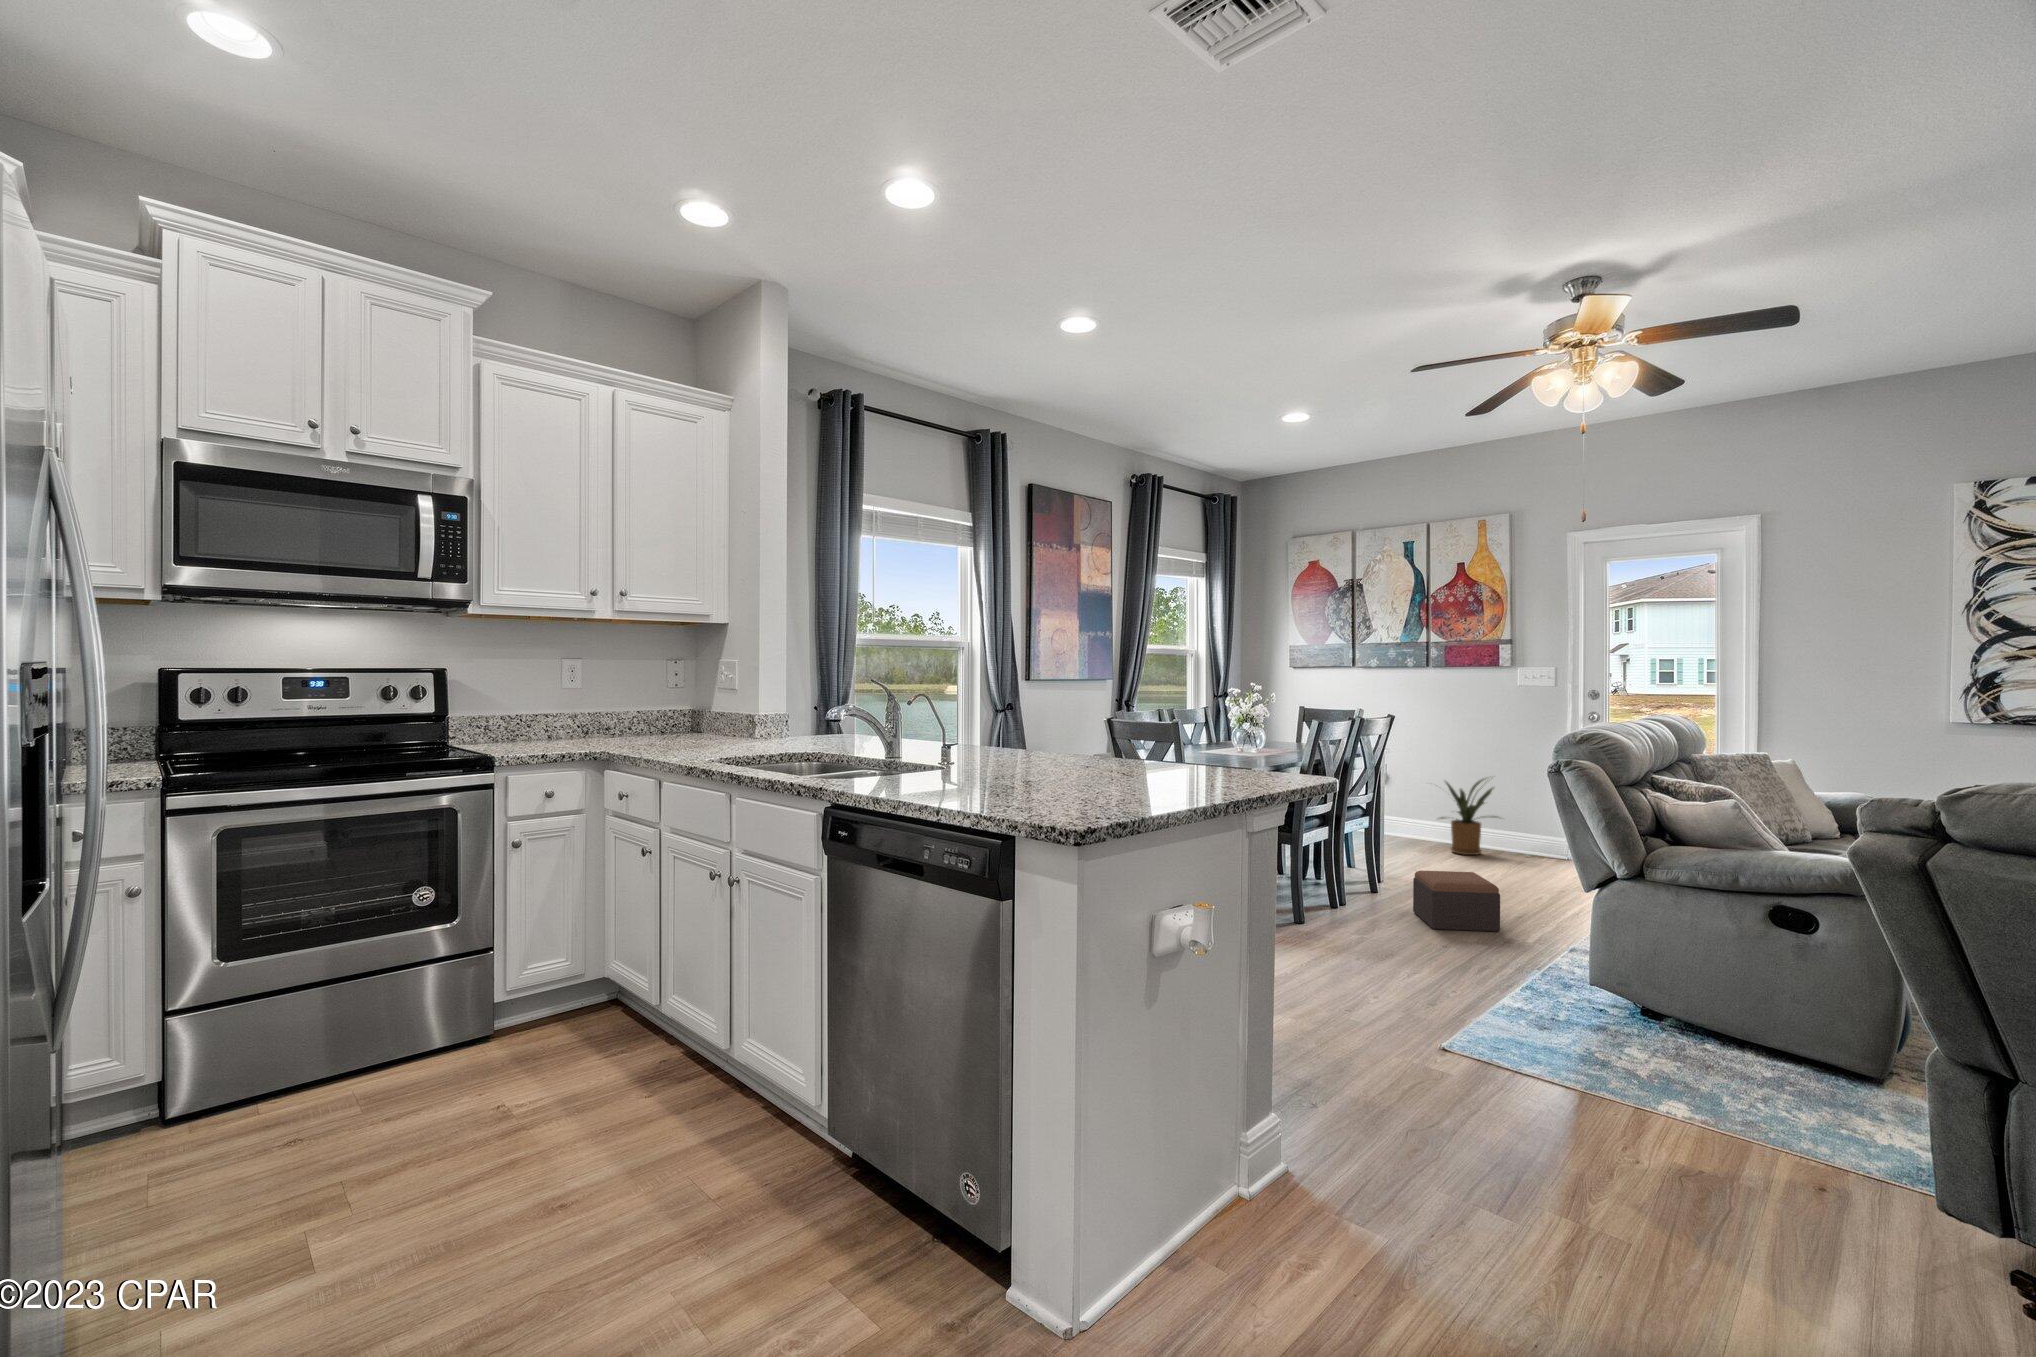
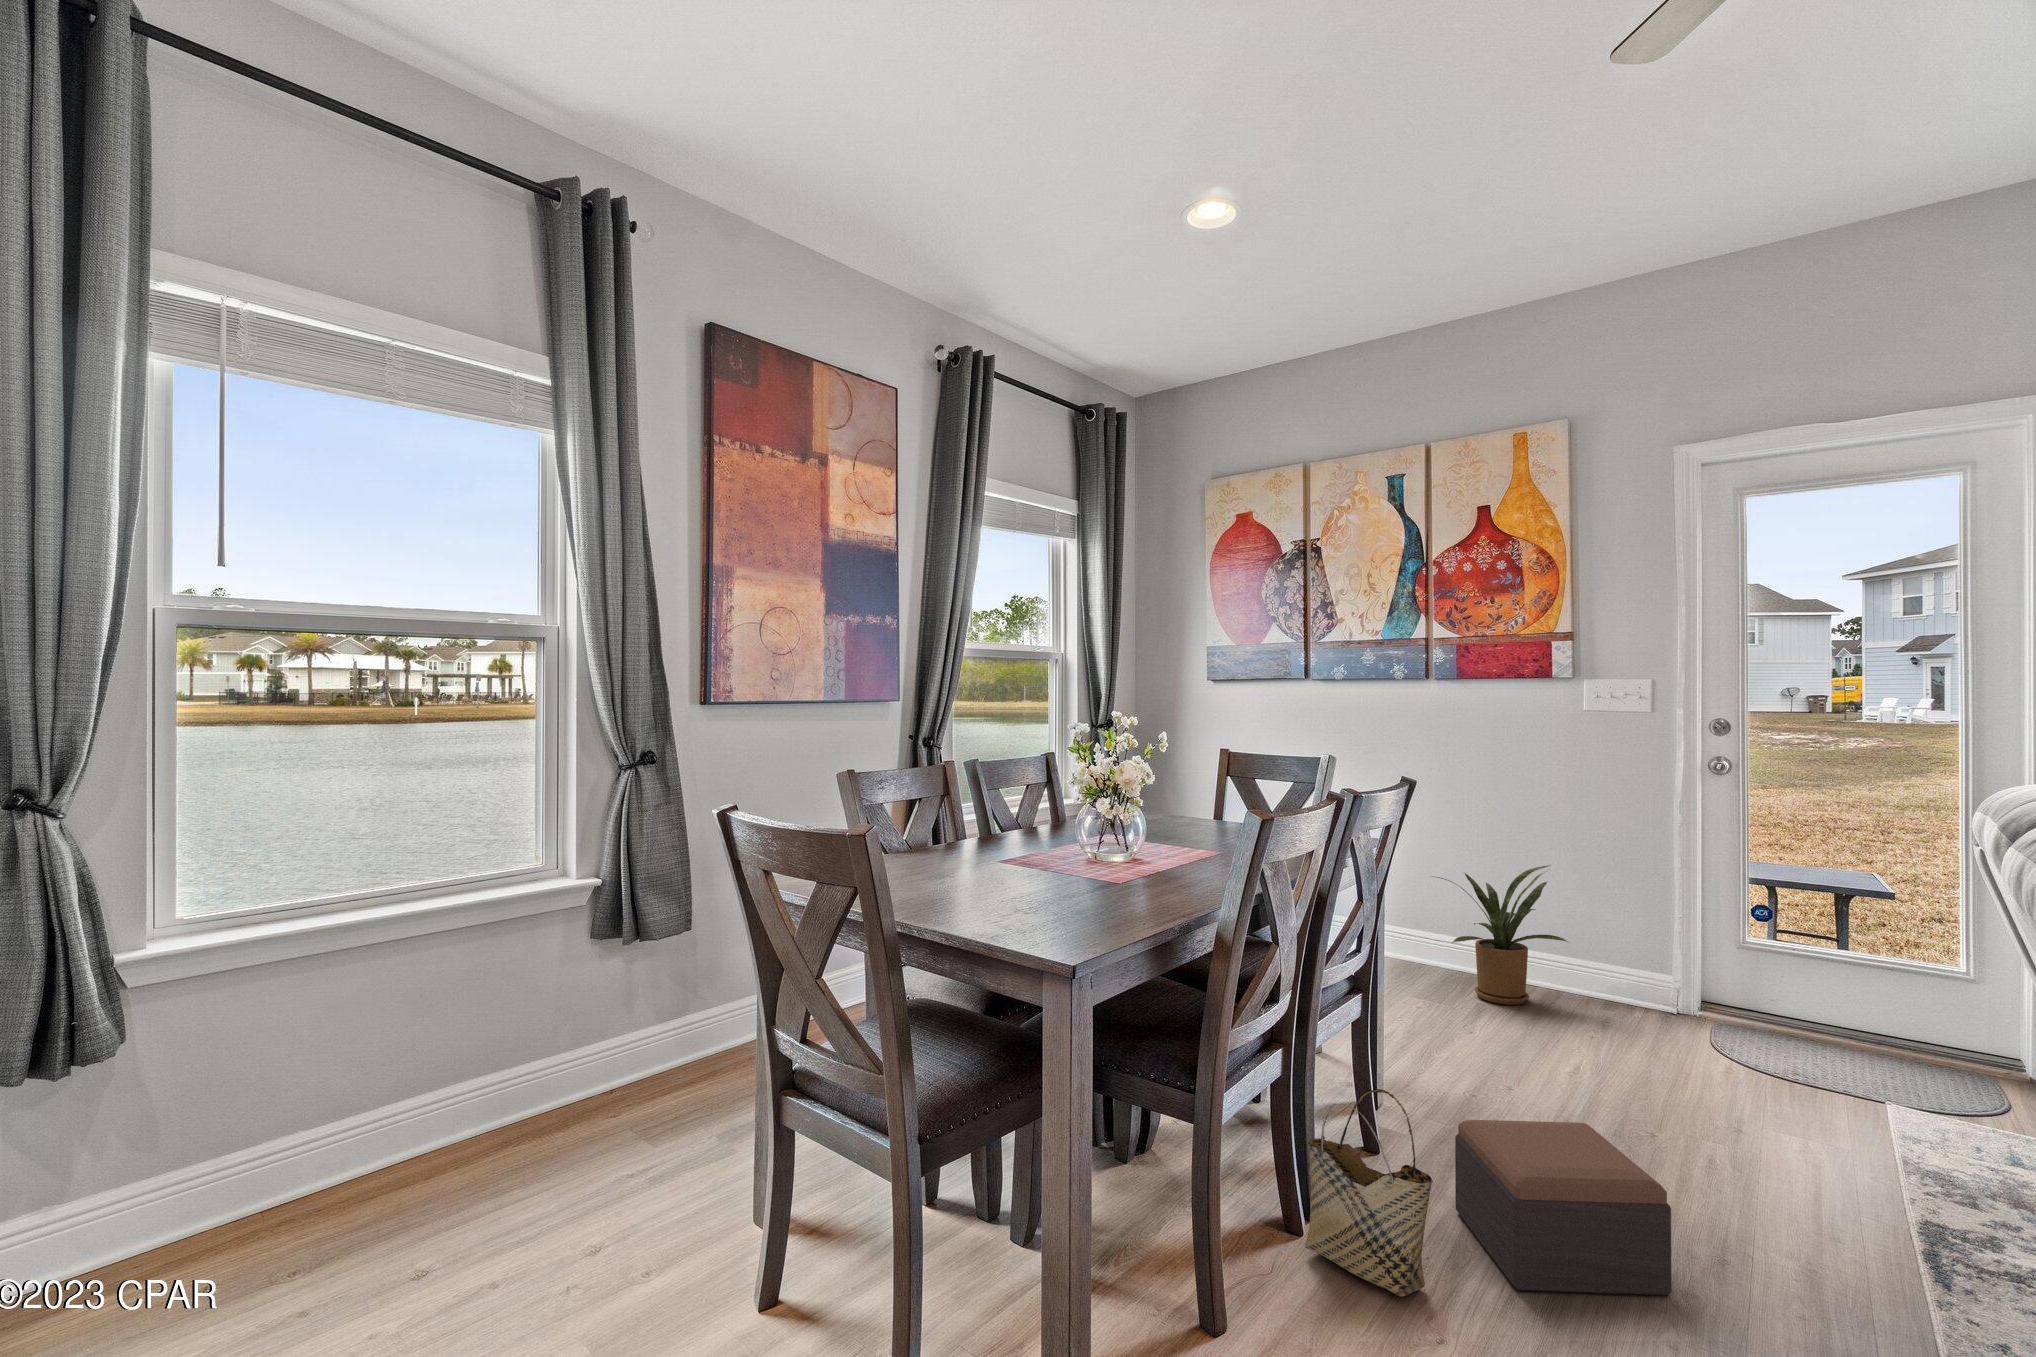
woven basket: none [1342,850,1397,928] -> present [1305,1089,1433,1297]

